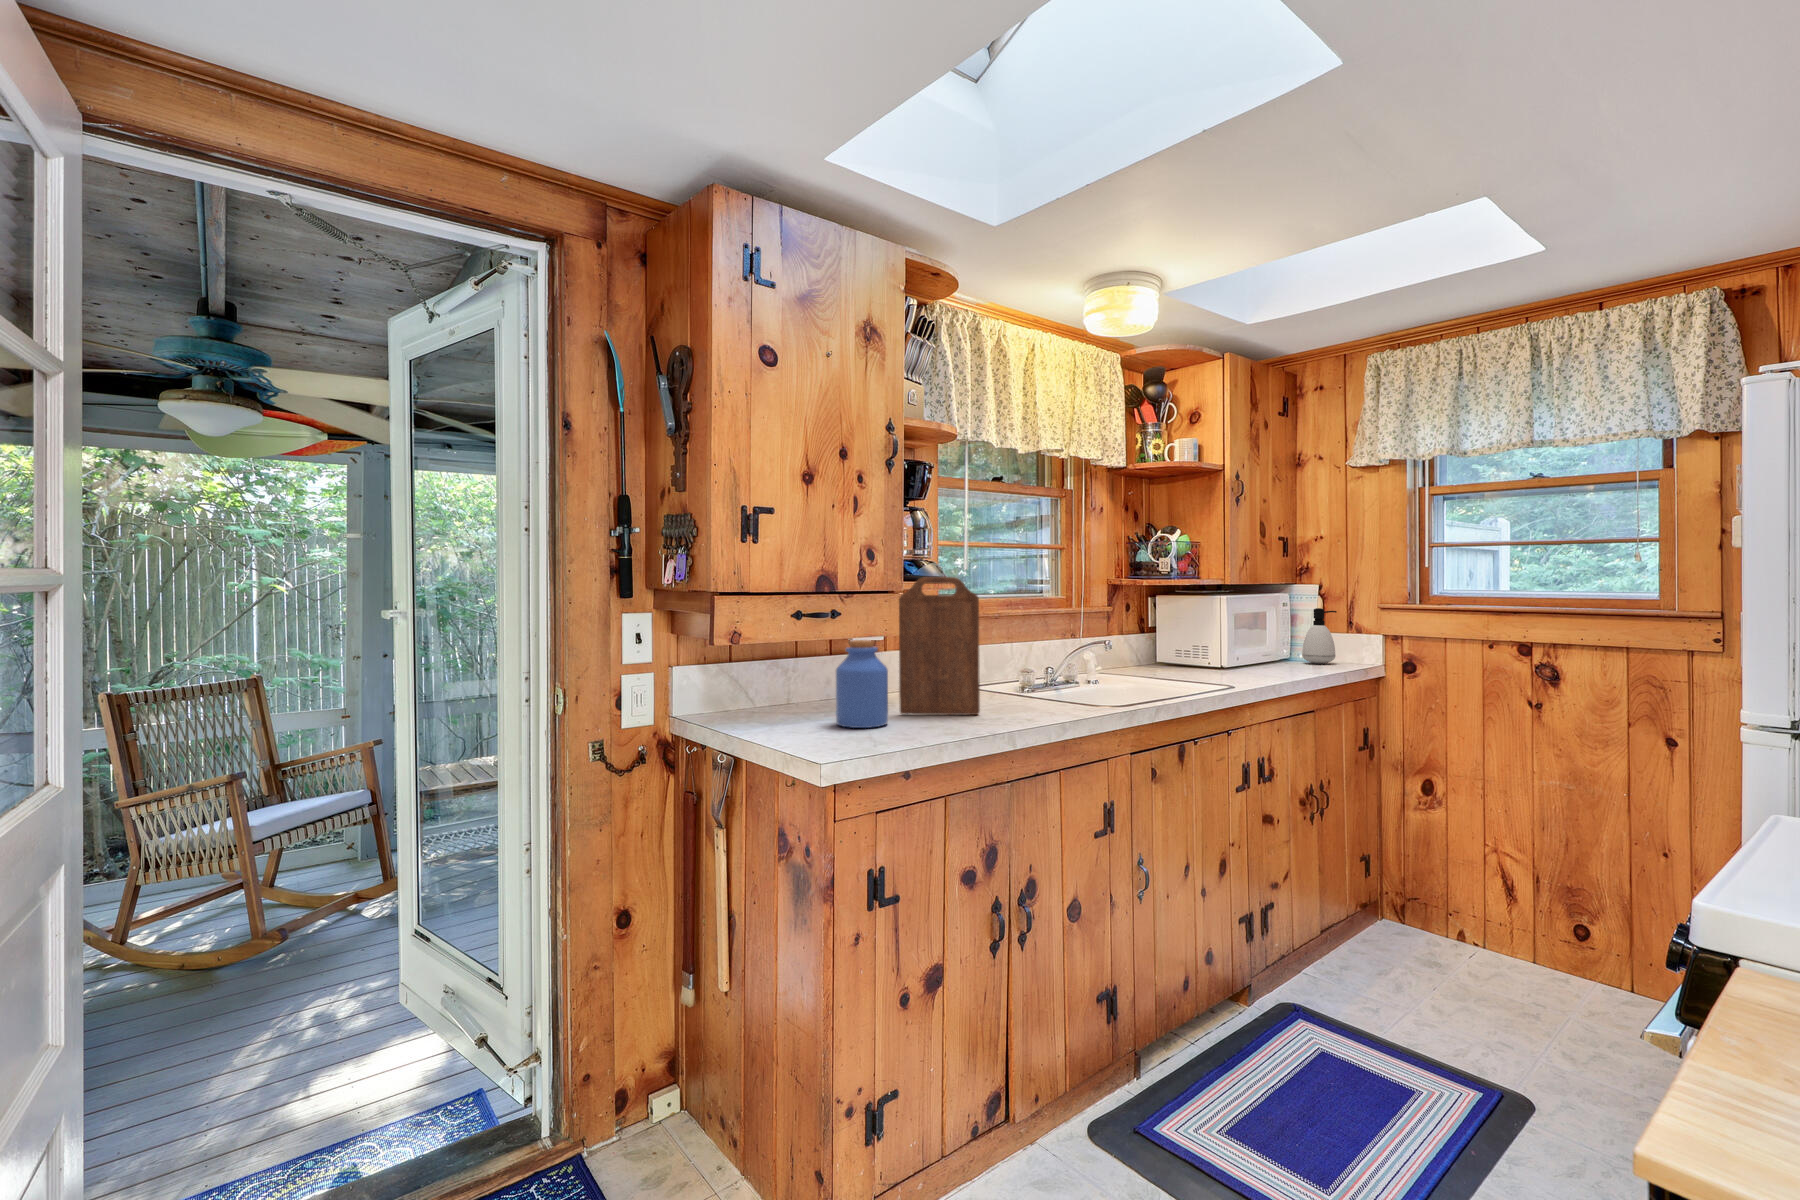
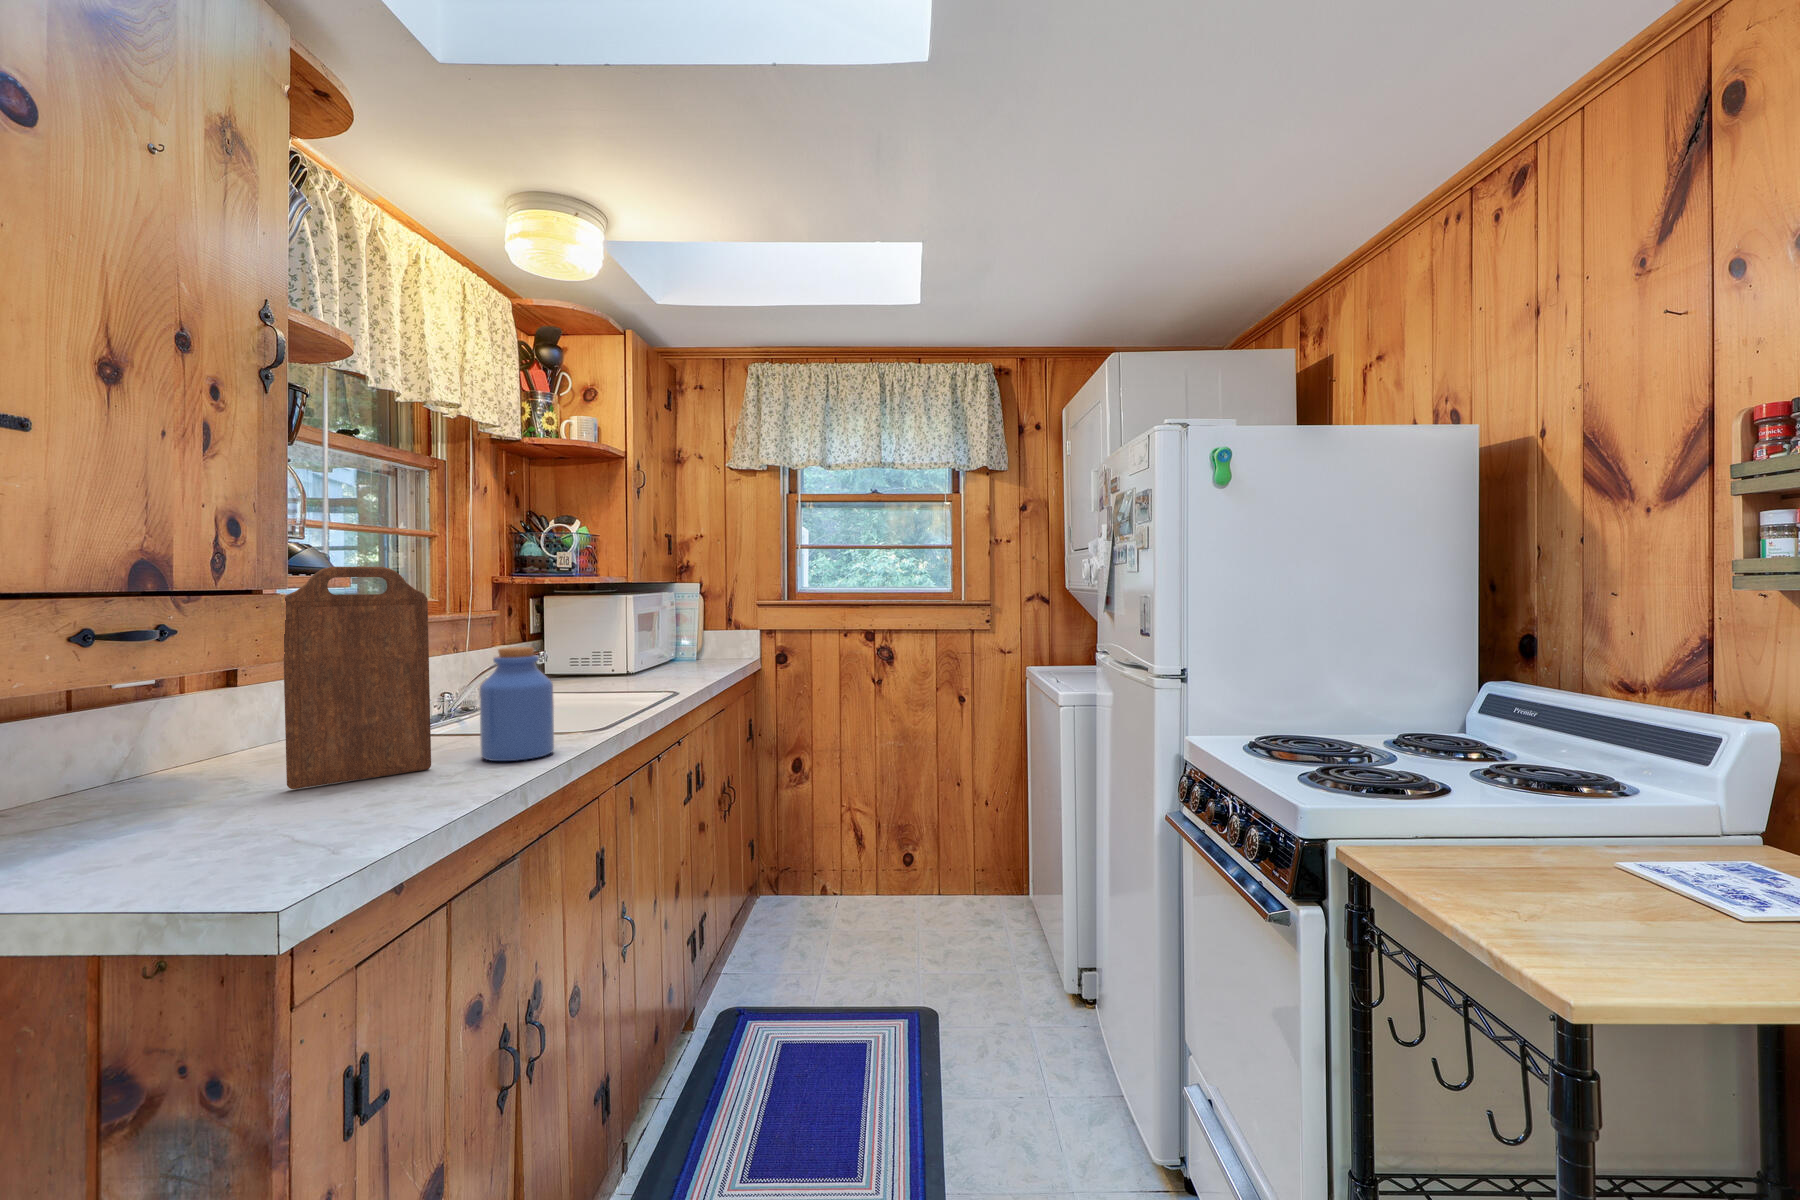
soap dispenser: present [1302,608,1337,664] -> none [692,606,723,661]
jar: present [836,640,888,728] -> present [479,647,554,761]

